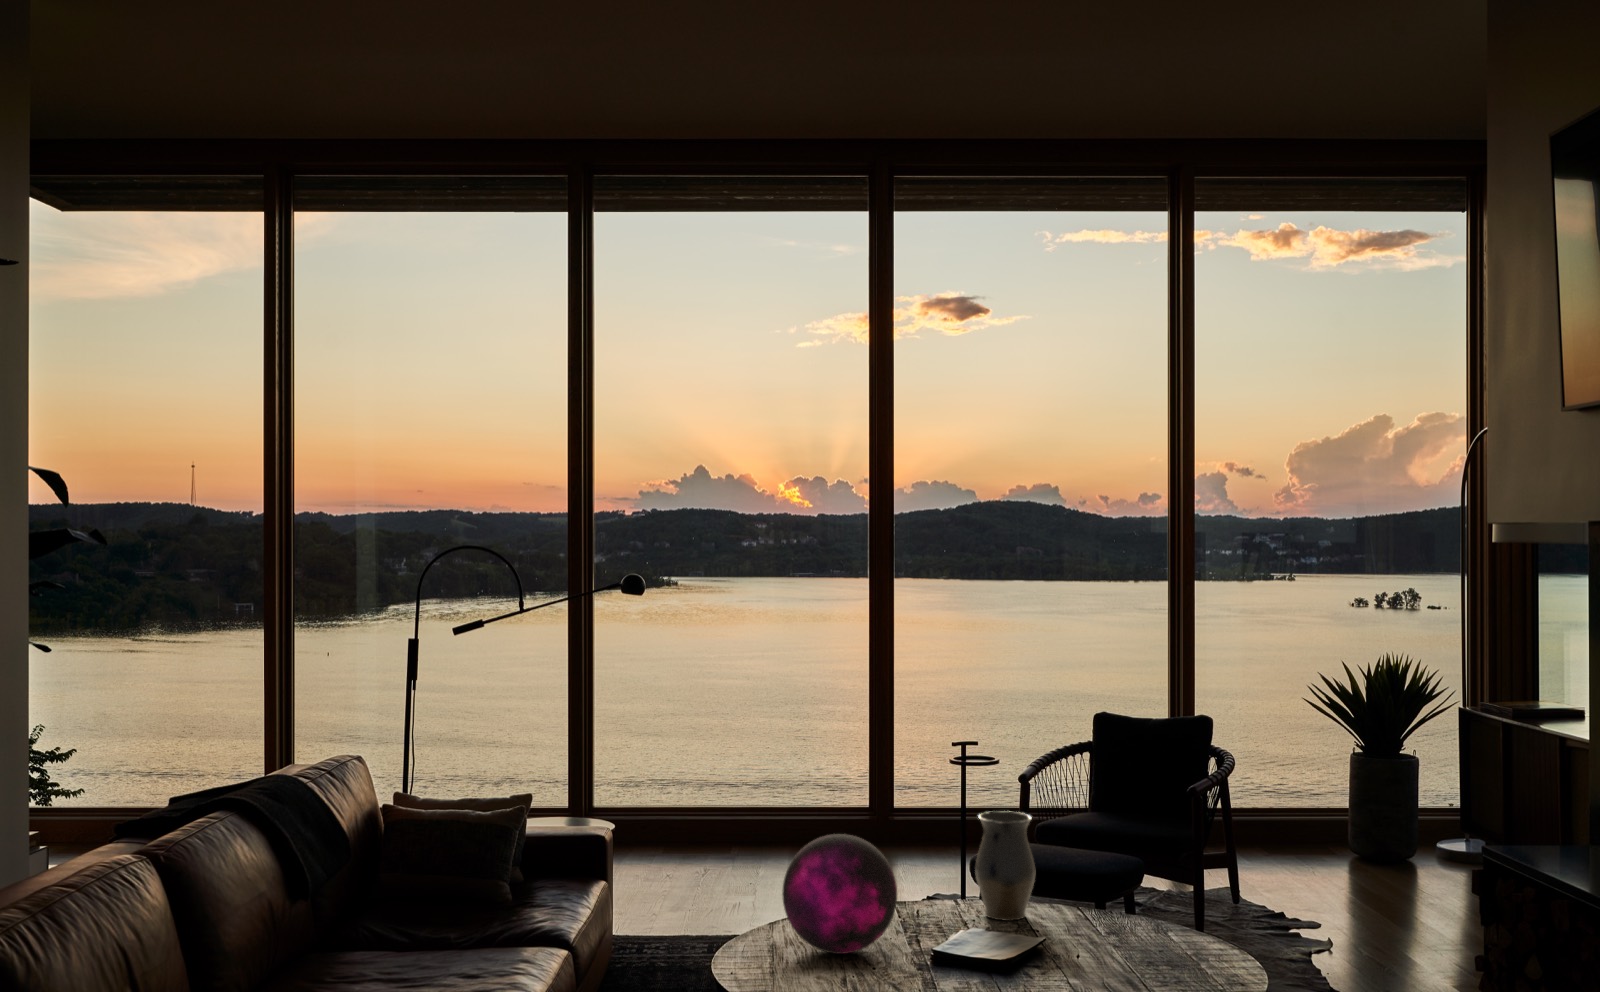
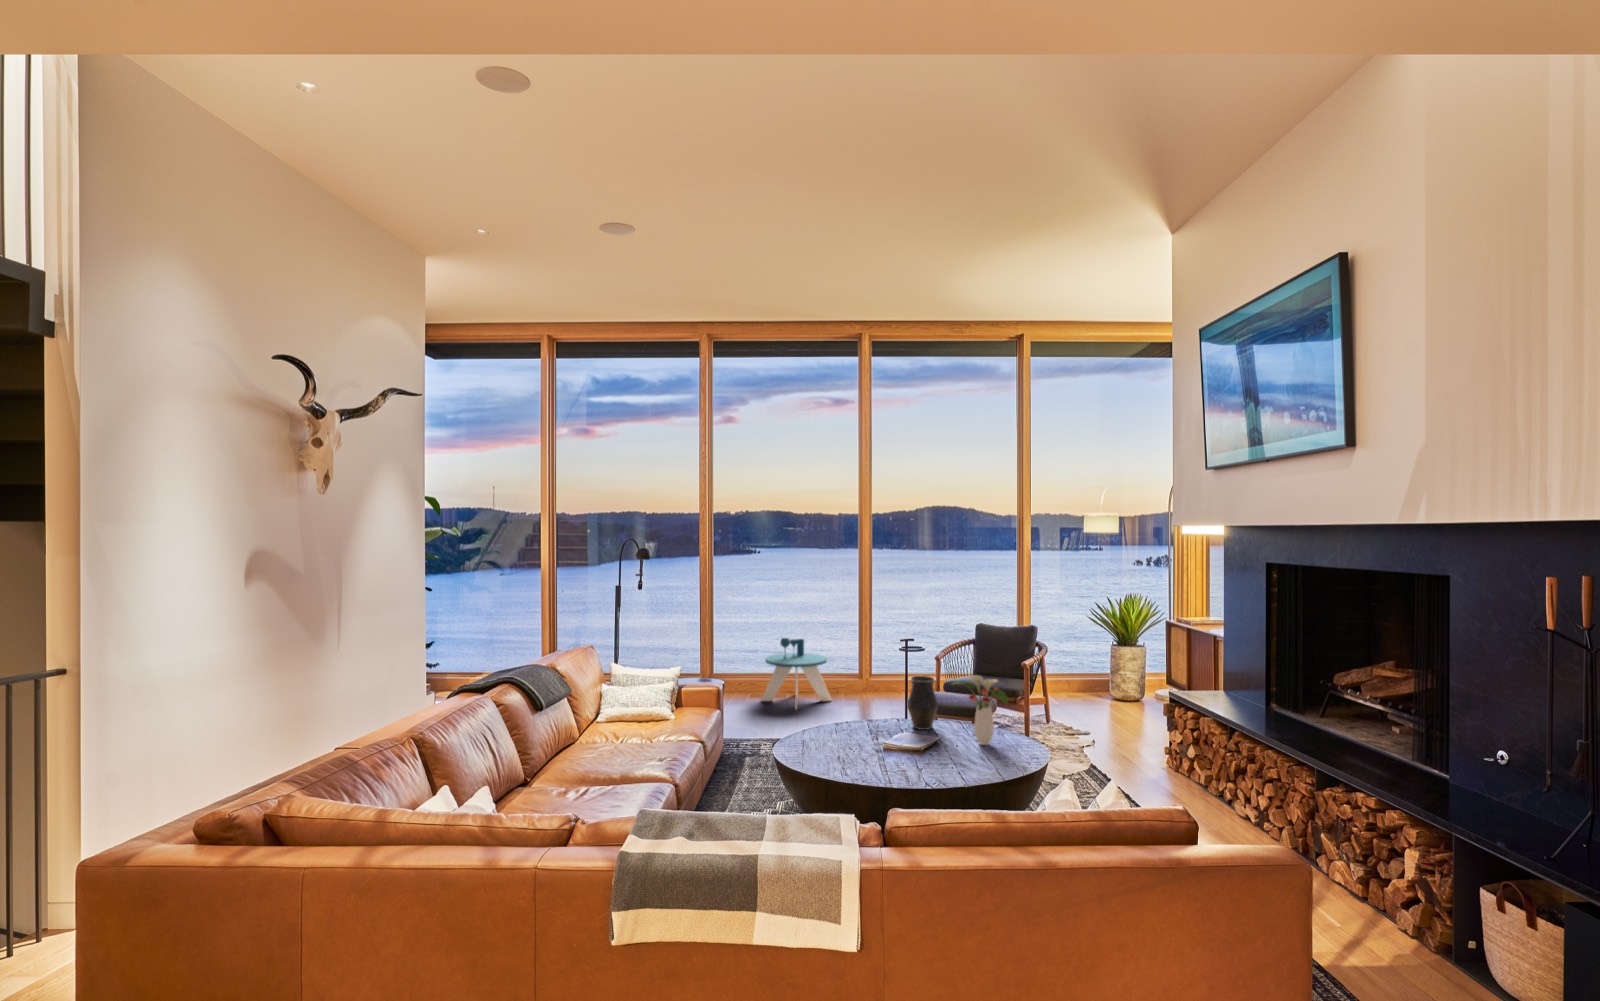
side table: none [683,742,815,876] -> present [761,638,831,709]
flower arrangement: none [1071,810,1191,953] -> present [952,675,1008,745]
decorative orb: present [782,834,897,954] -> none [811,686,866,744]

